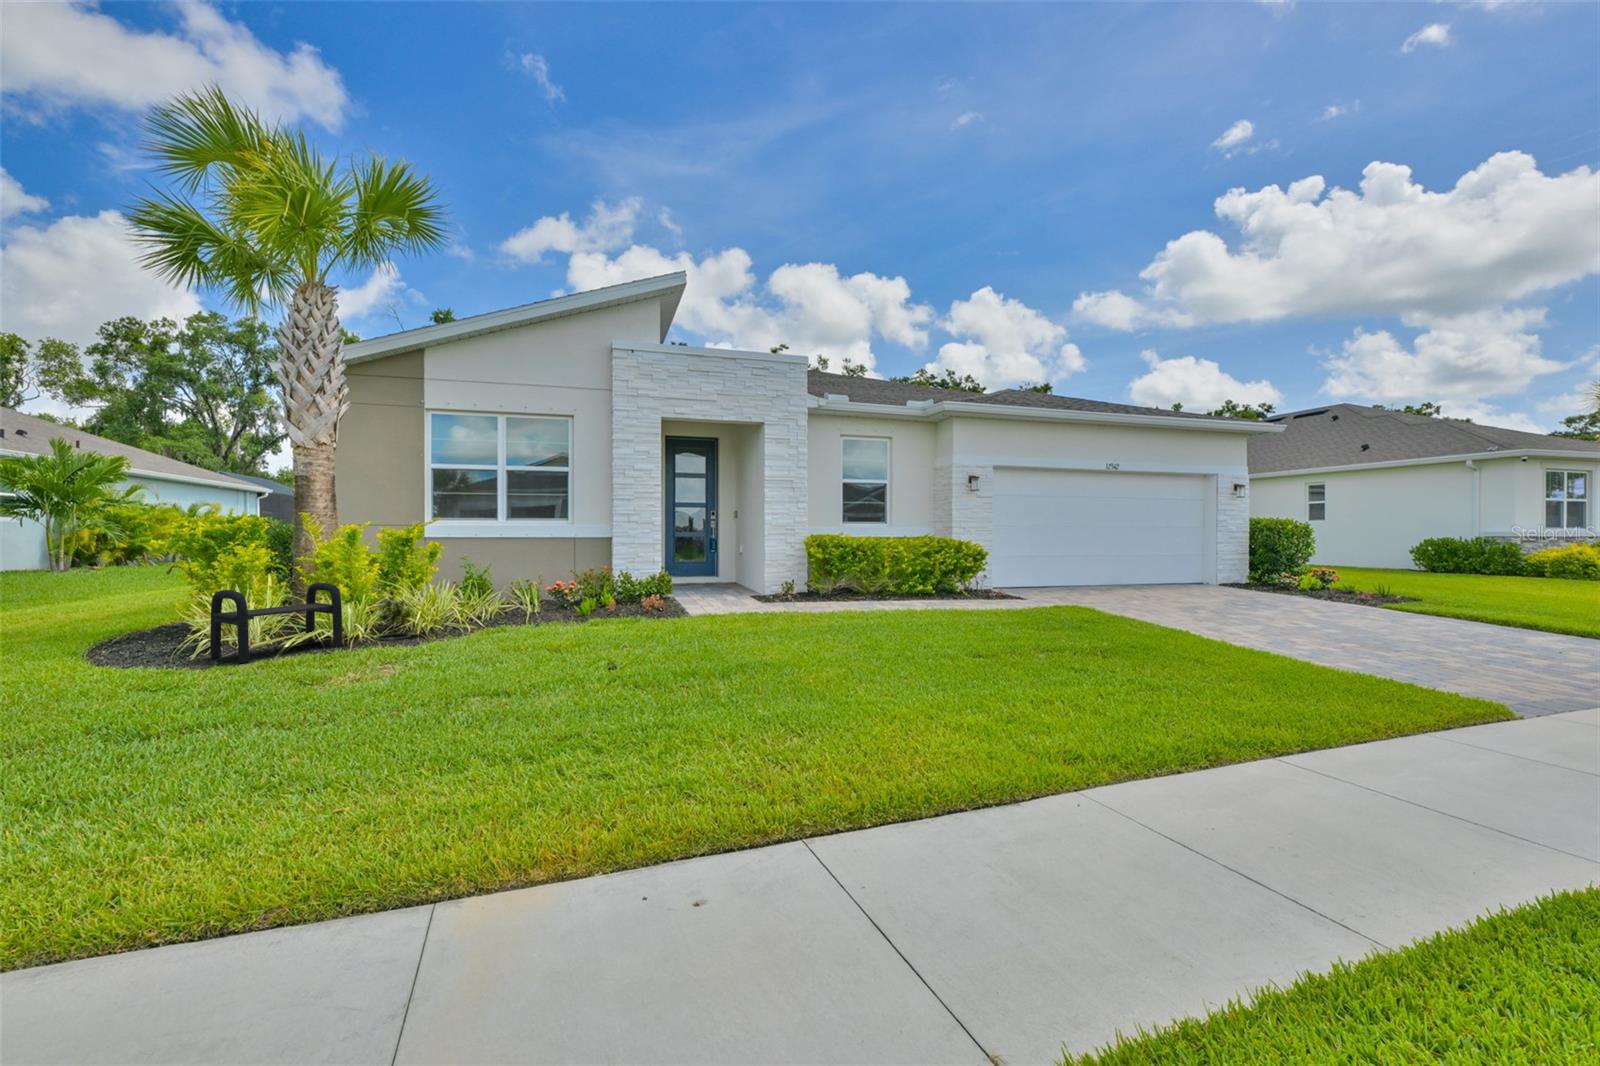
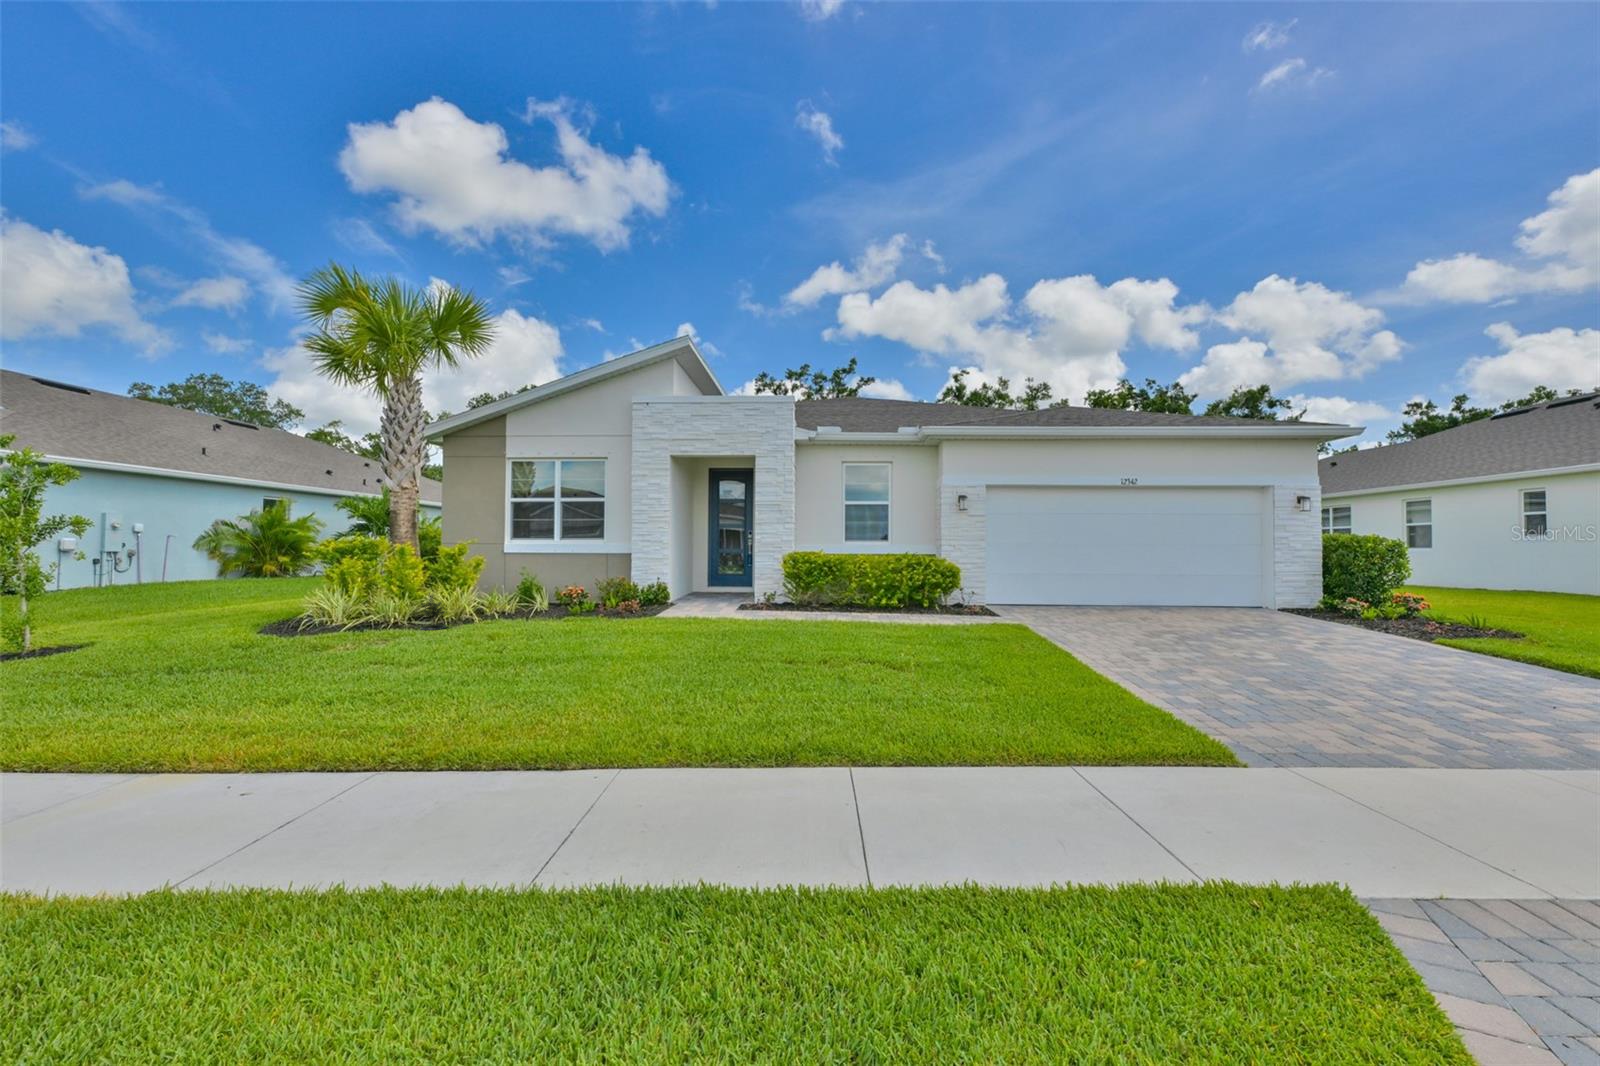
bench: present [210,582,343,663] -> none [309,588,393,642]

